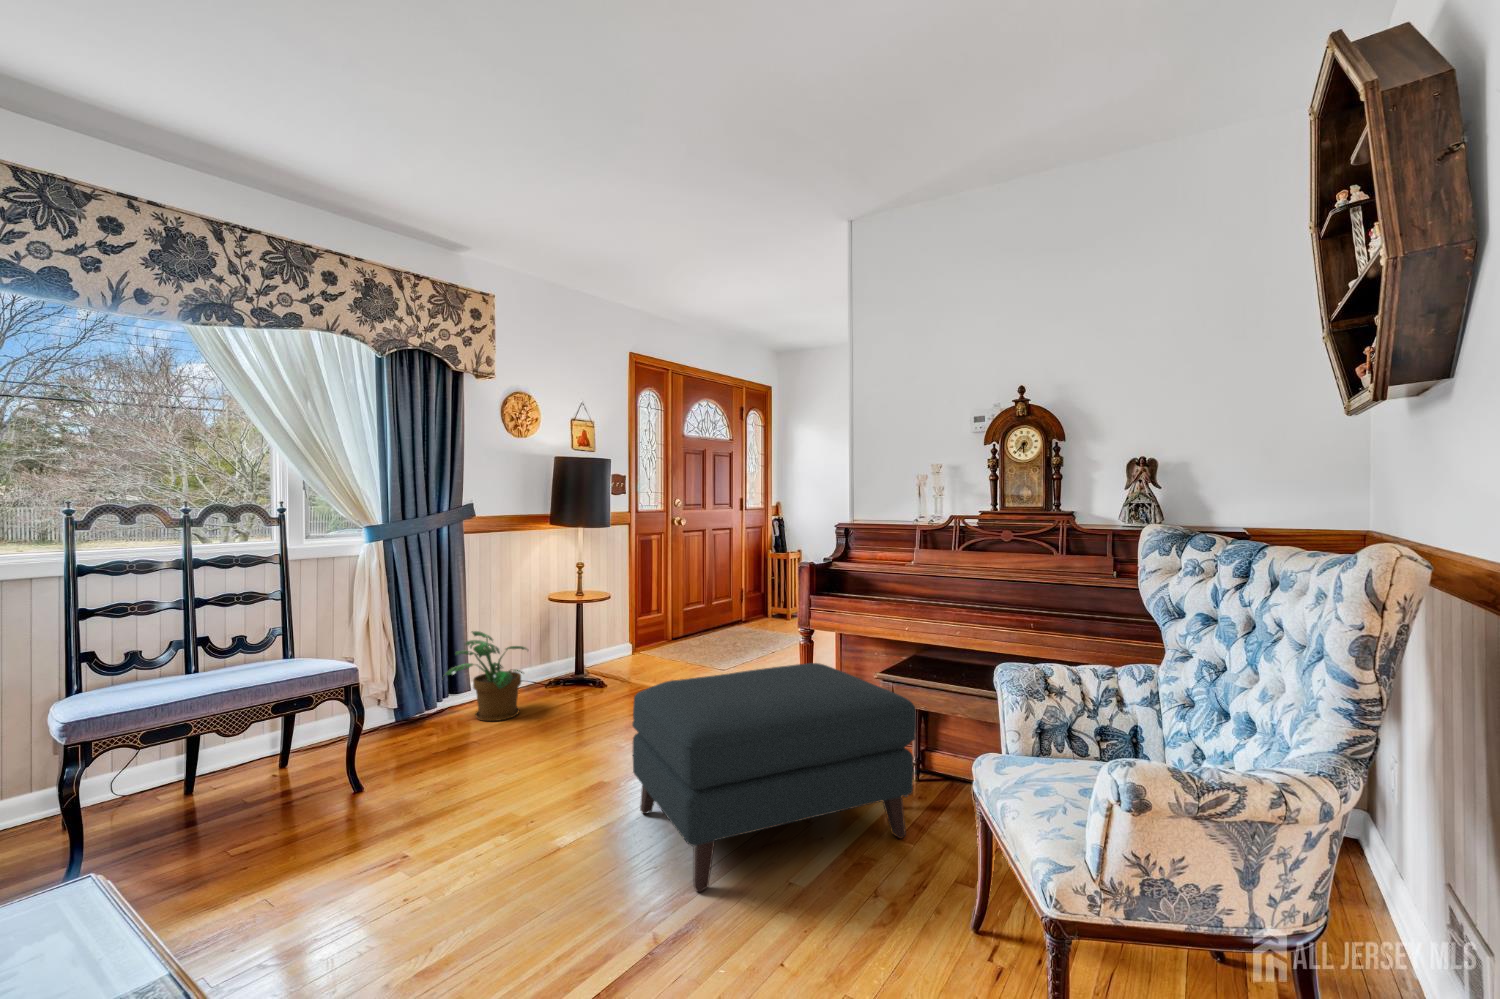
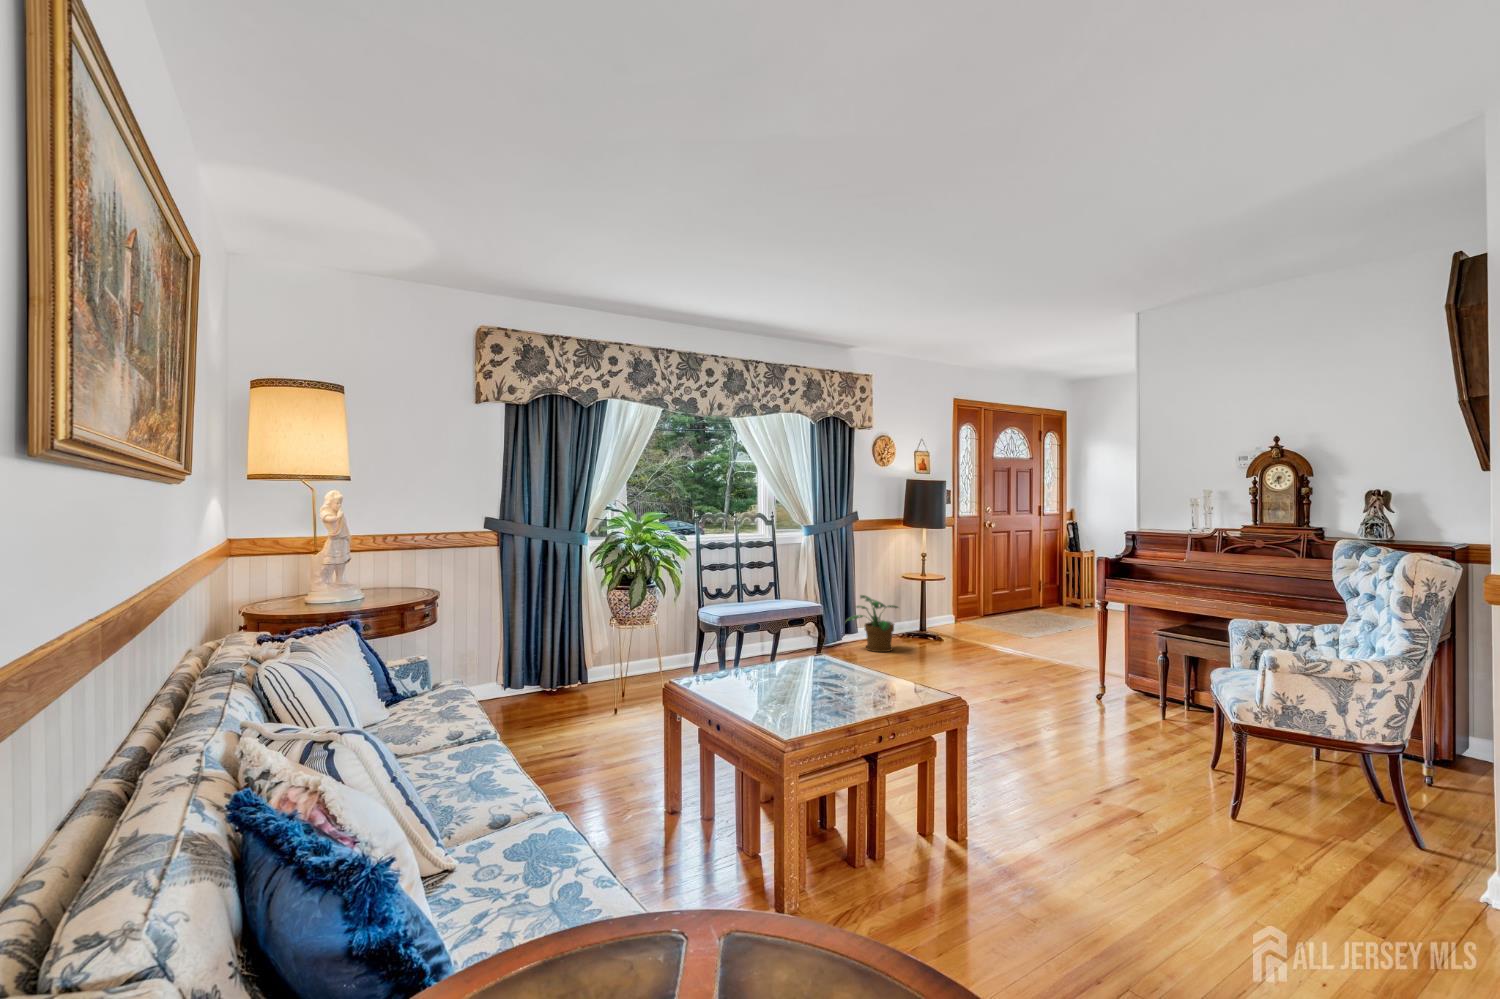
ottoman: present [632,663,916,892] -> none [990,623,1180,732]

